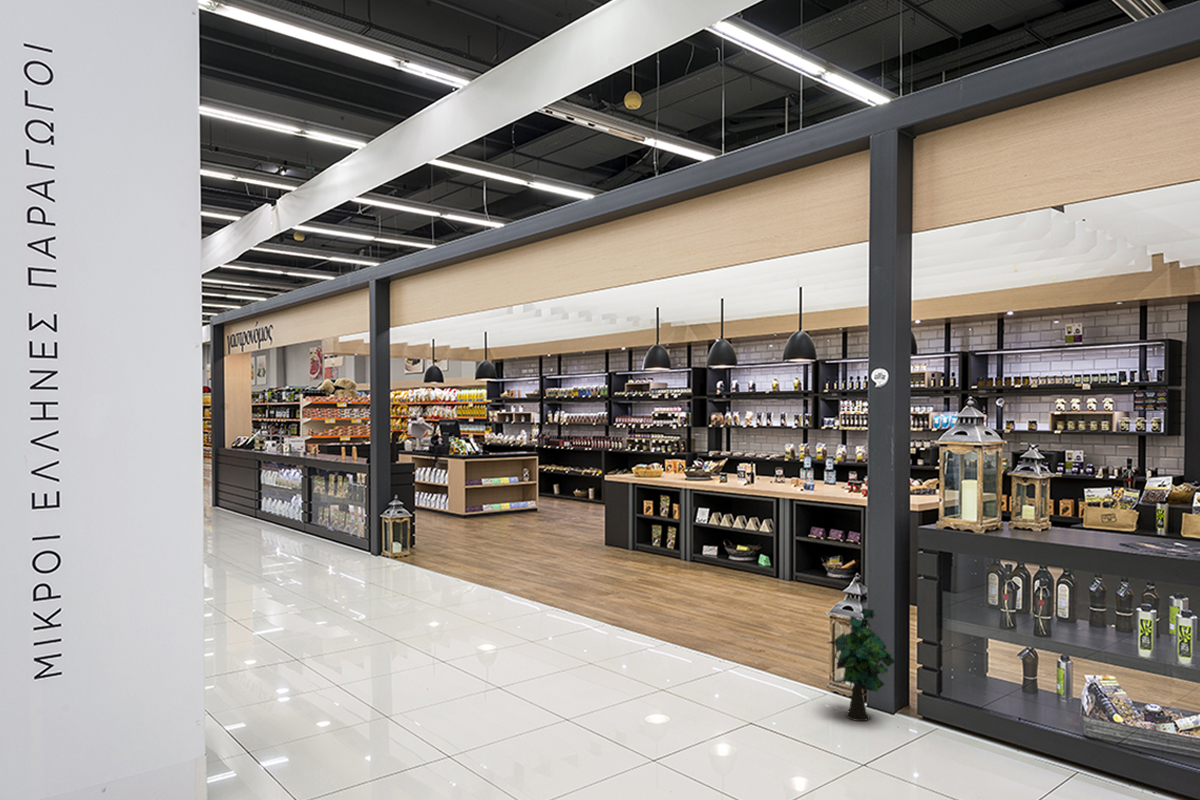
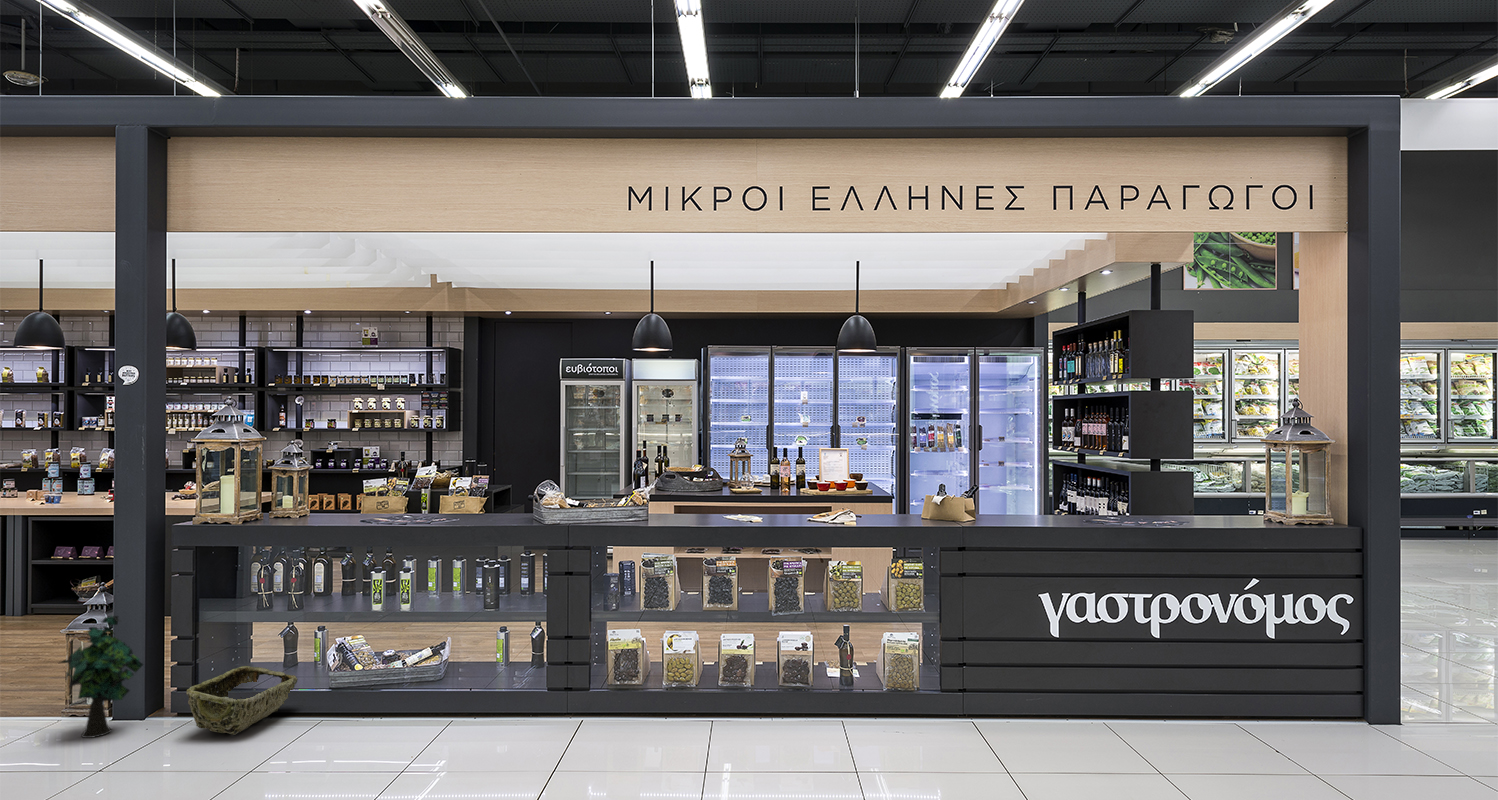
woven basket: none [938,687,1051,766] -> present [186,666,298,735]

